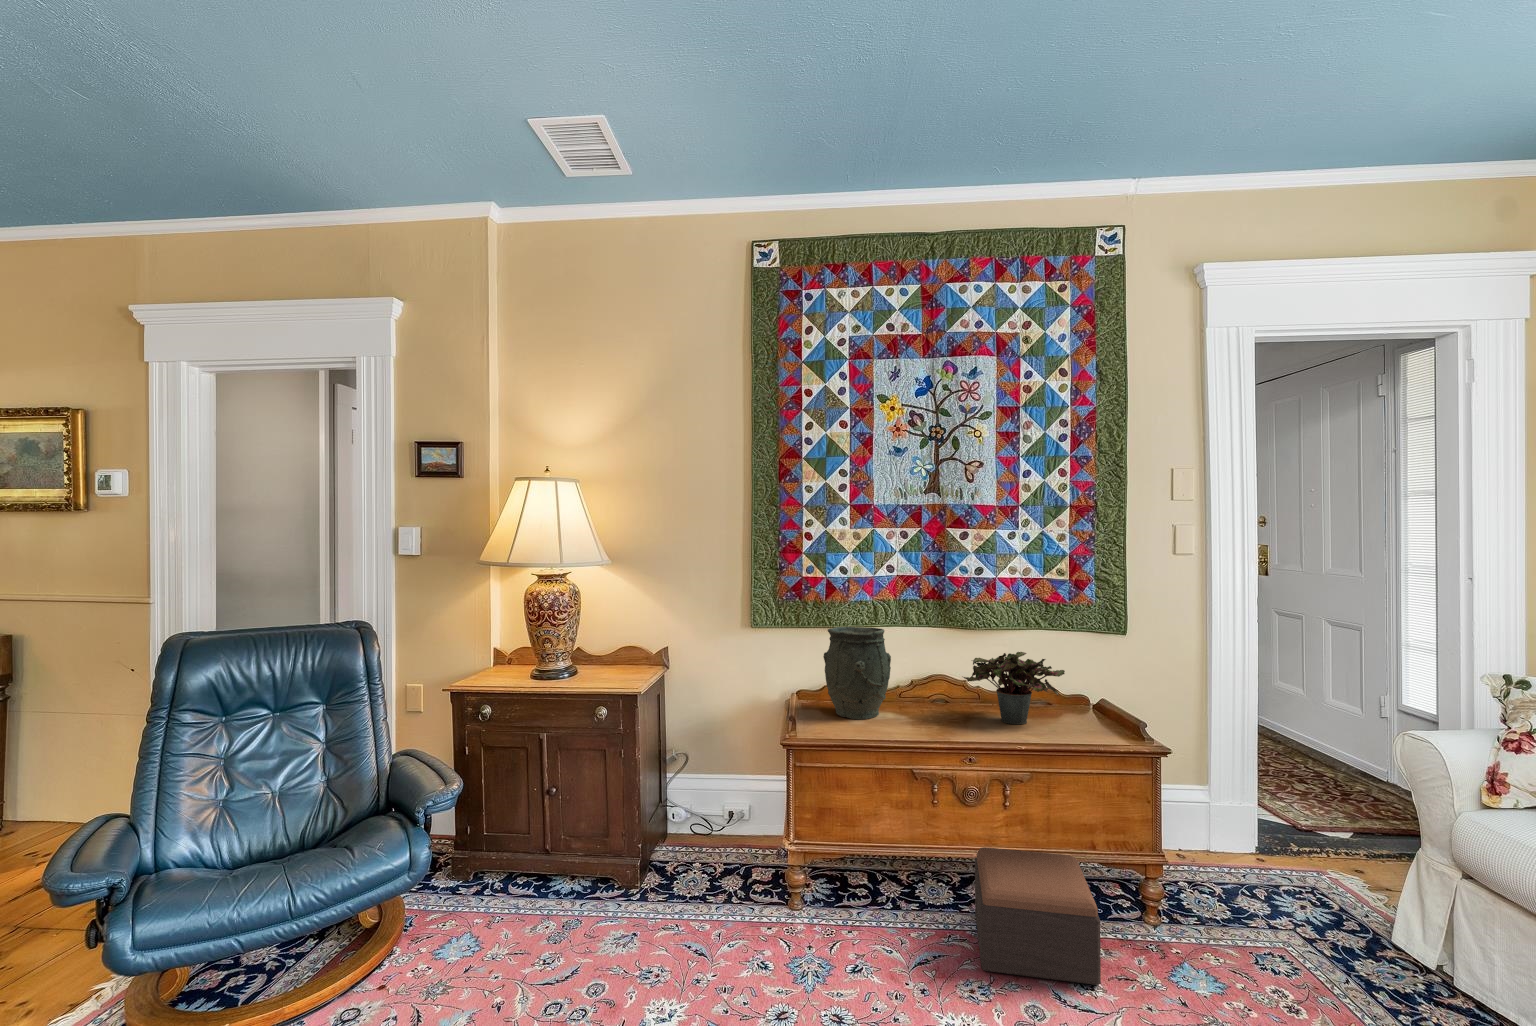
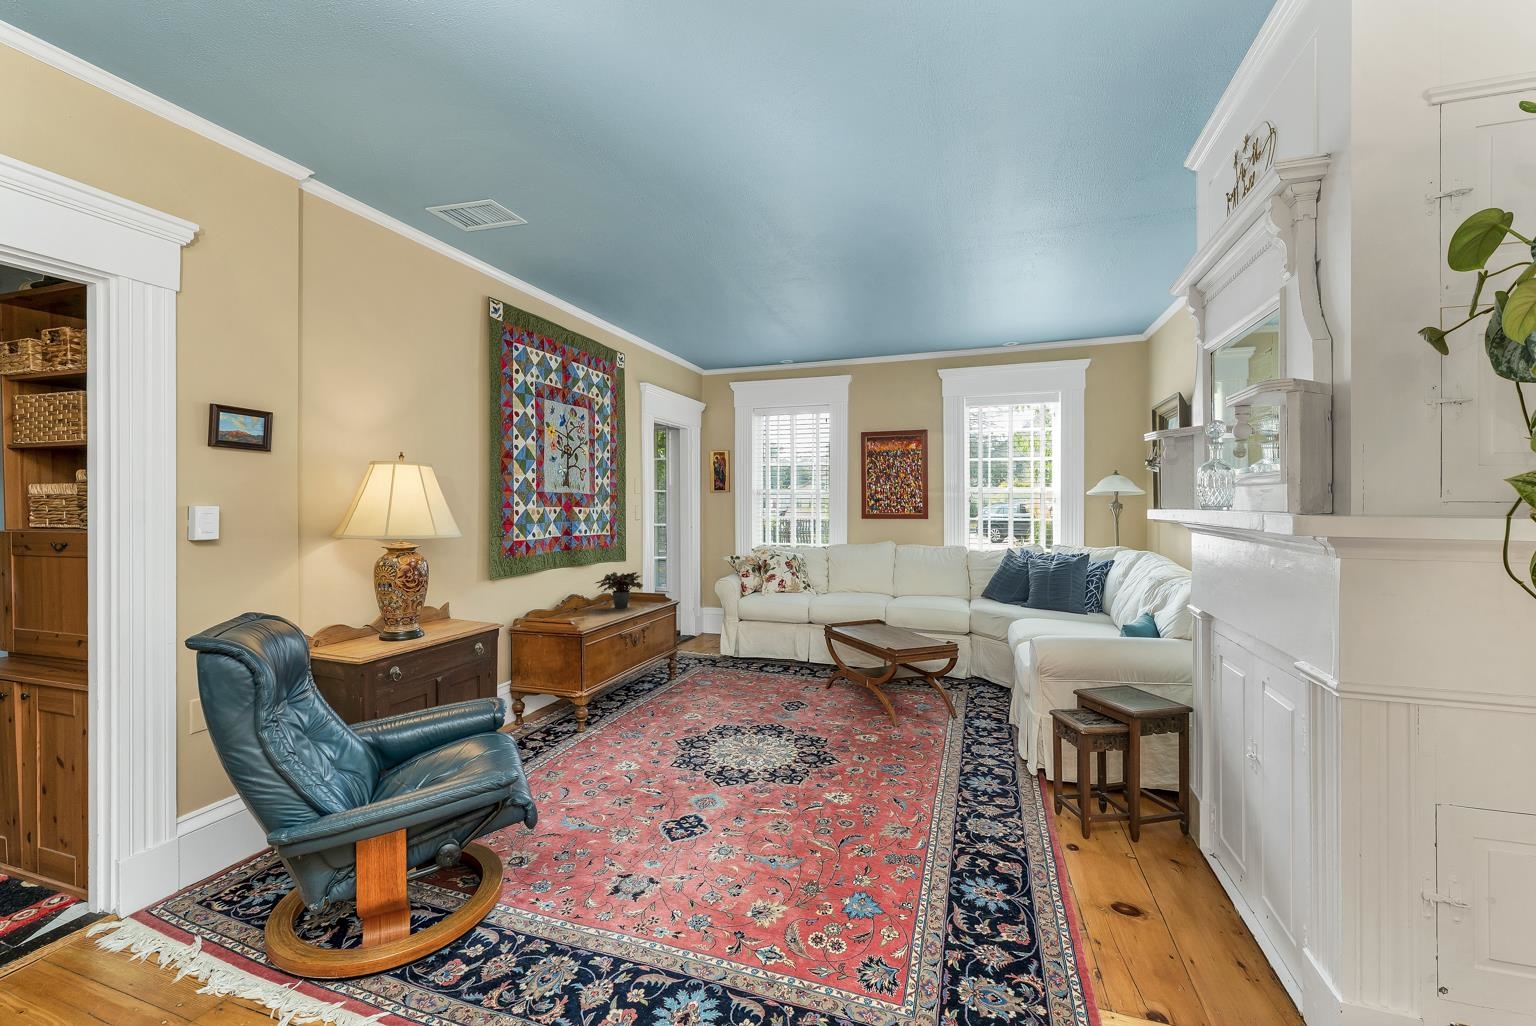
vase: present [823,627,891,719] -> none [544,567,586,622]
footstool: present [975,847,1101,985] -> none [636,657,703,707]

